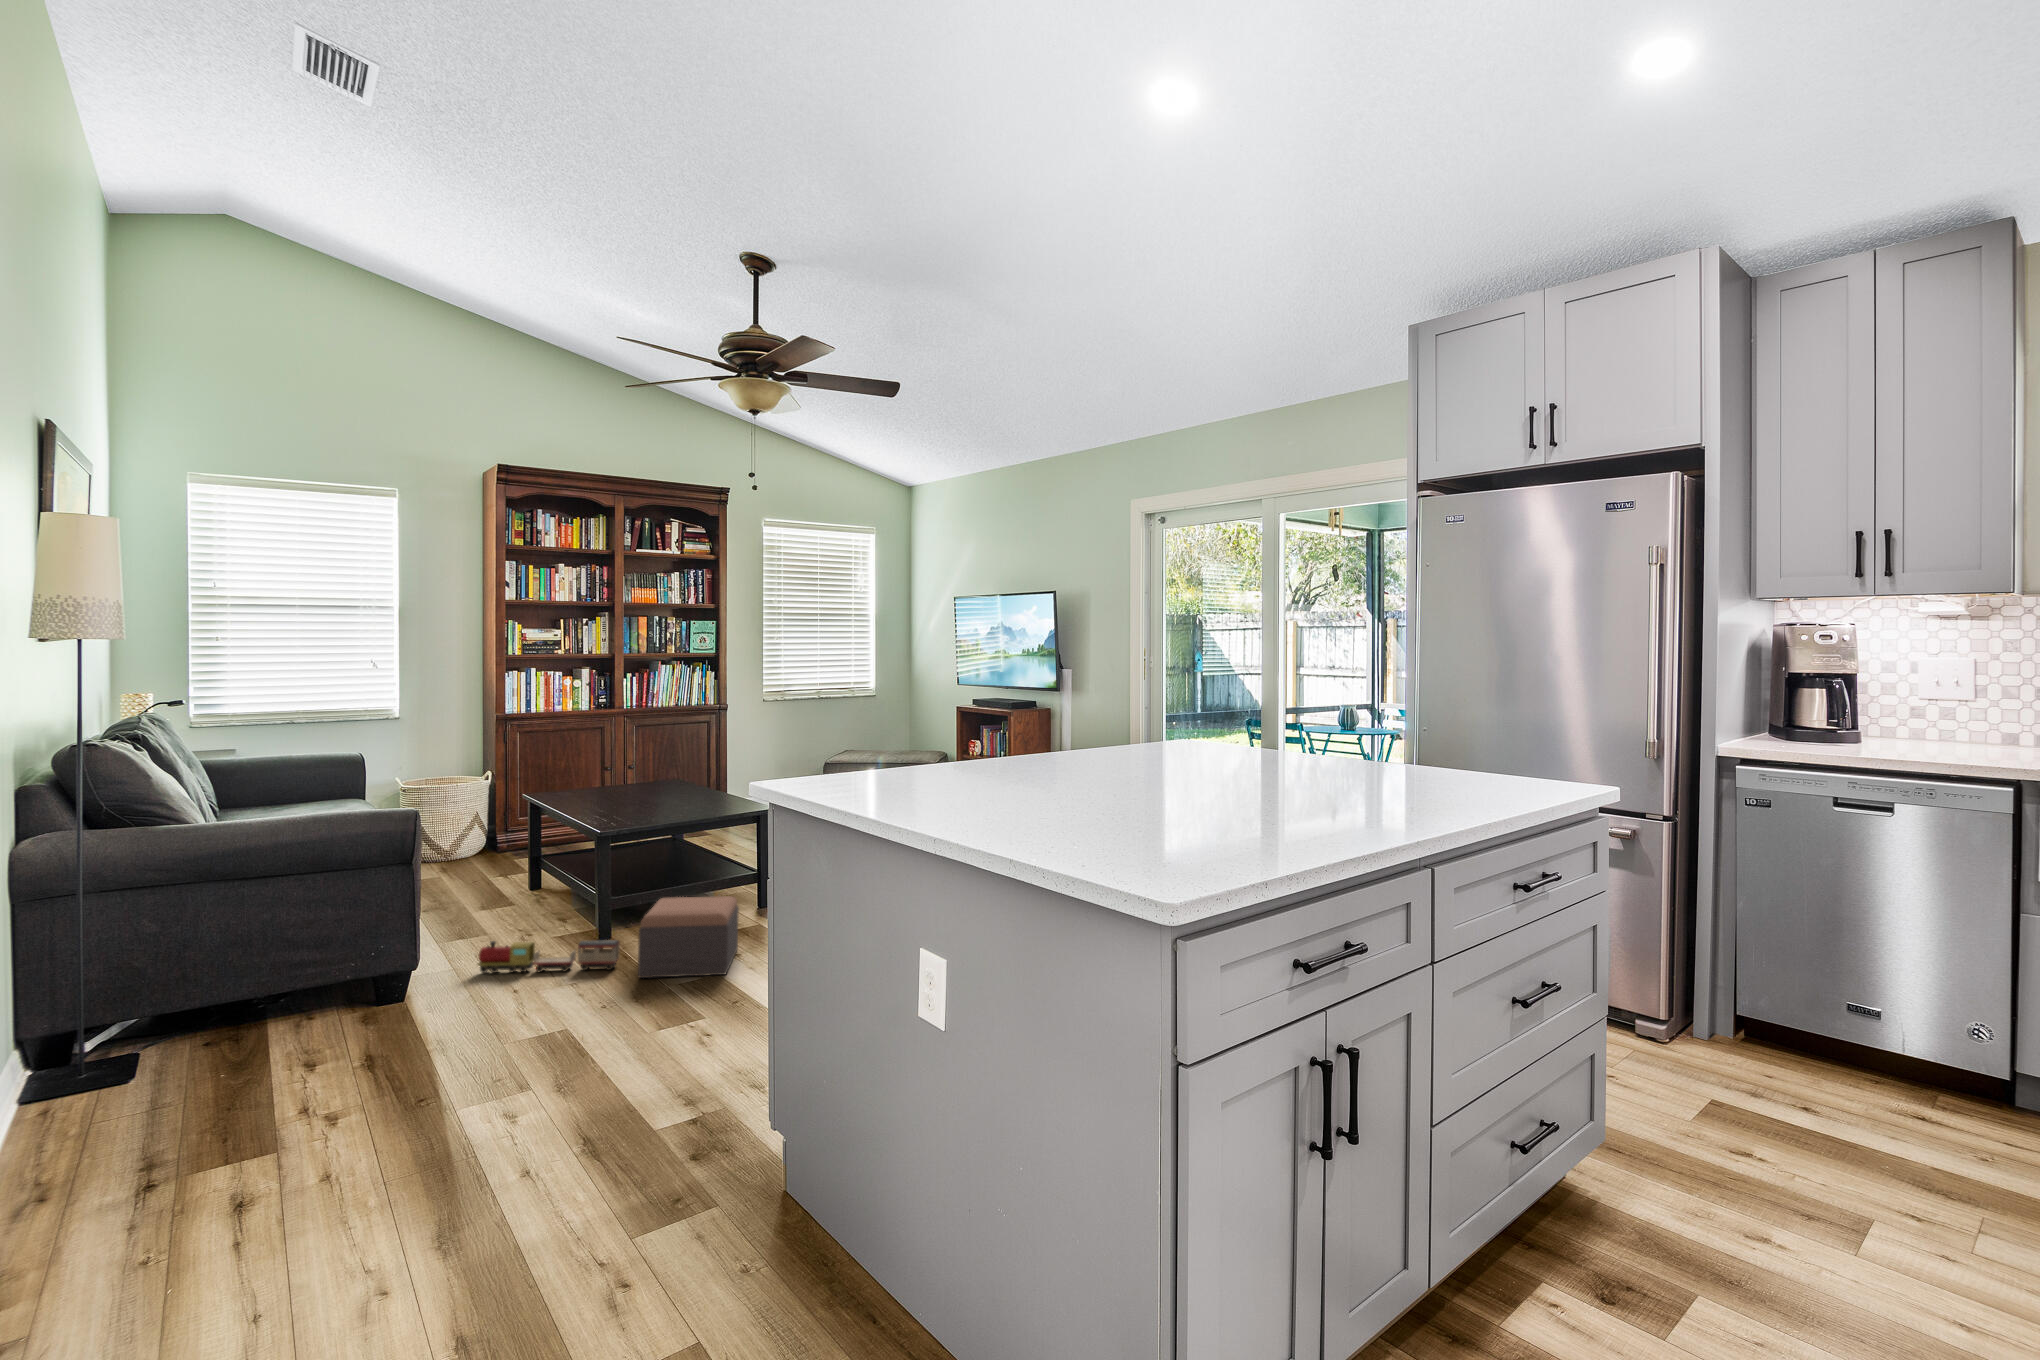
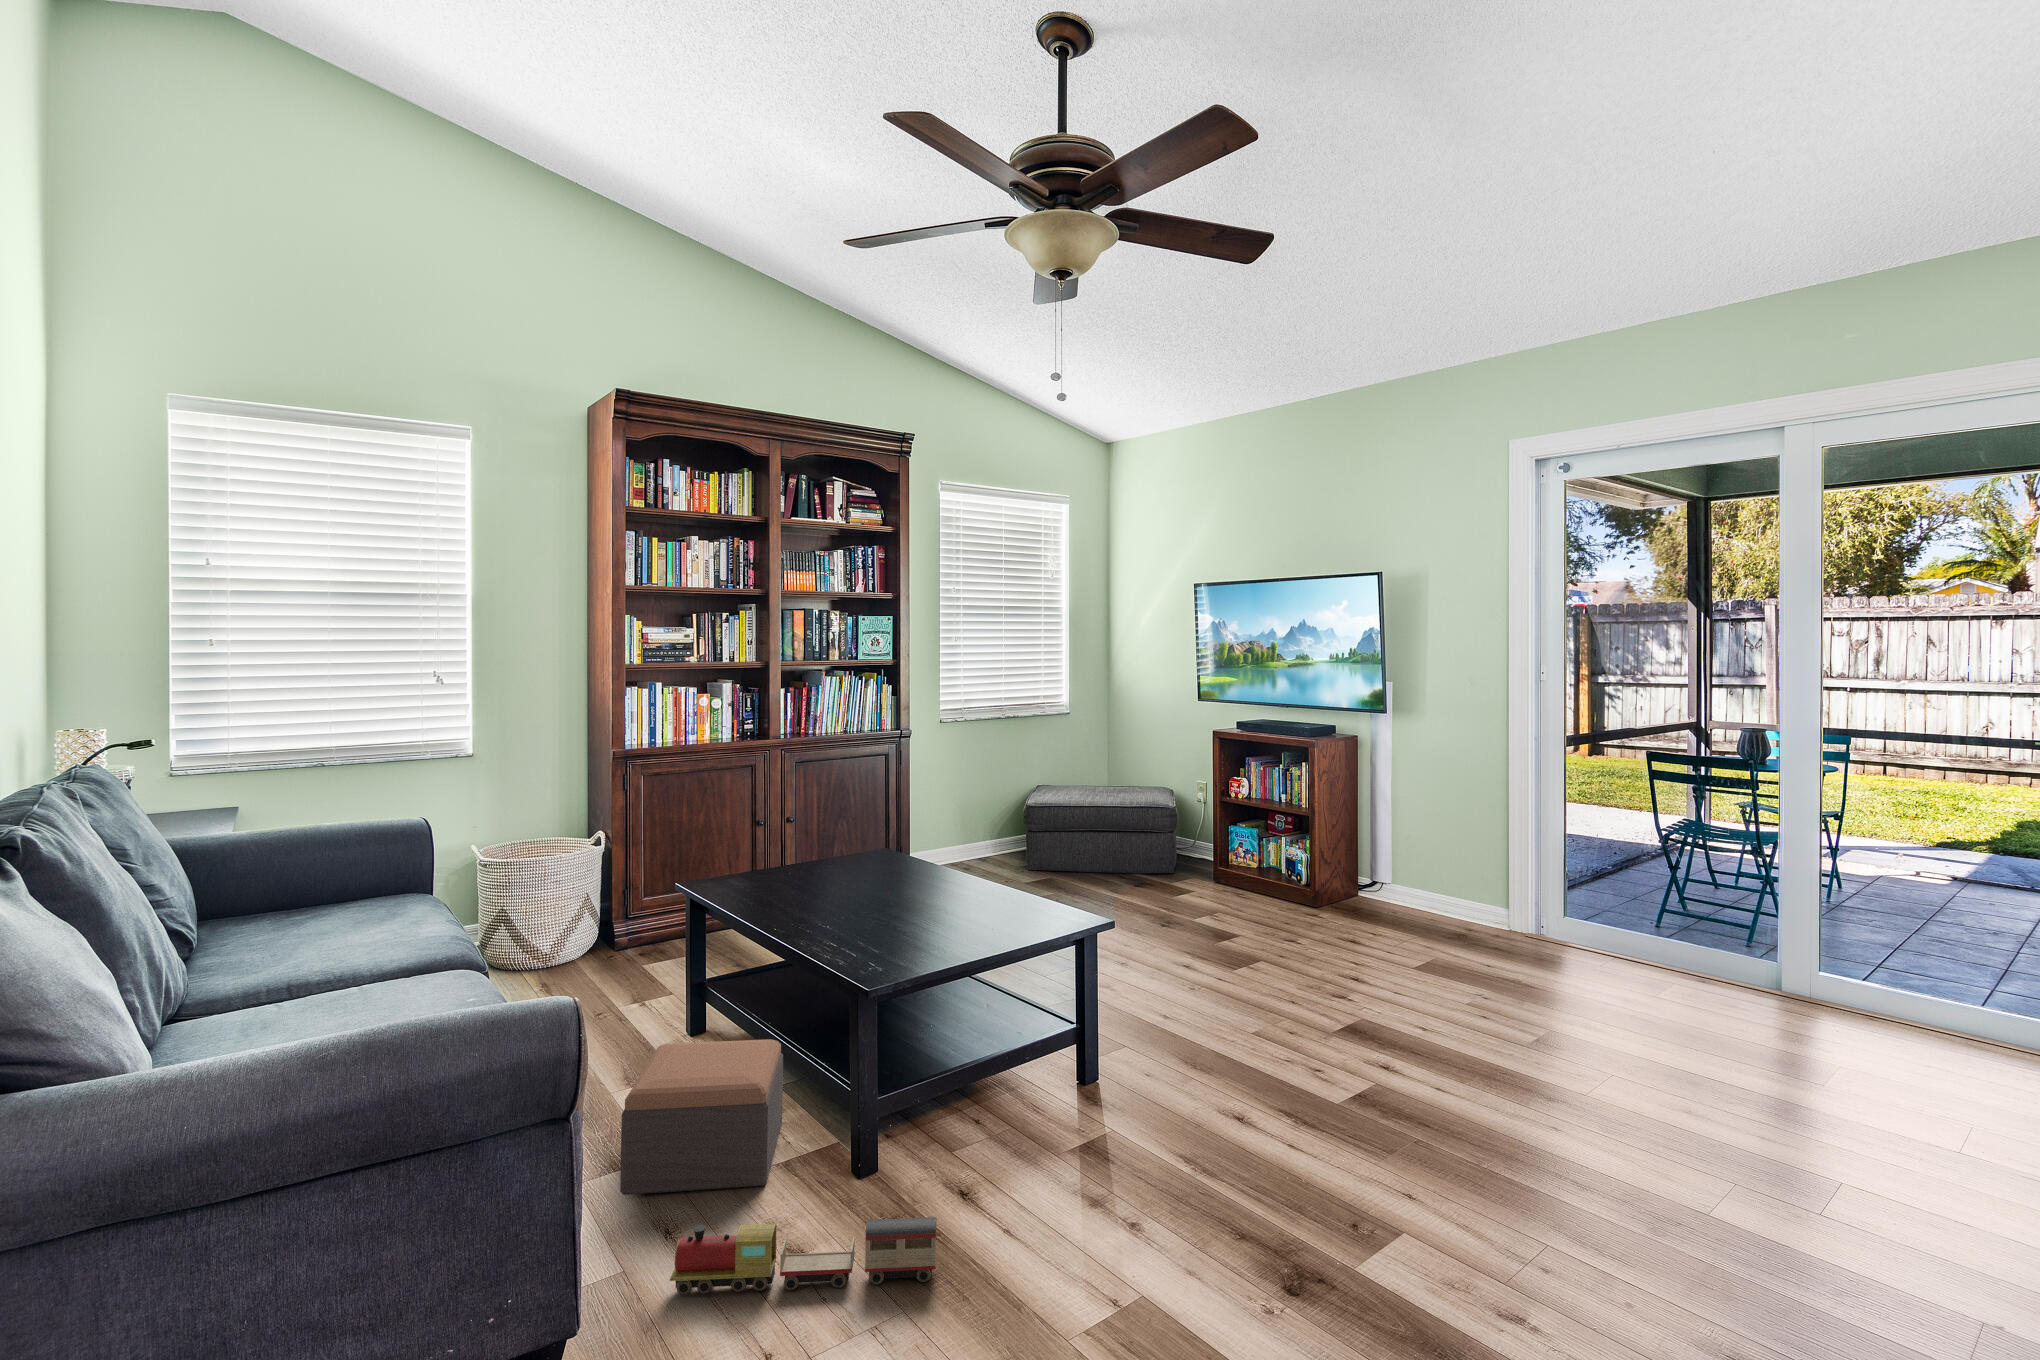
footstool: present [638,896,739,978] -> present [620,1039,783,1195]

